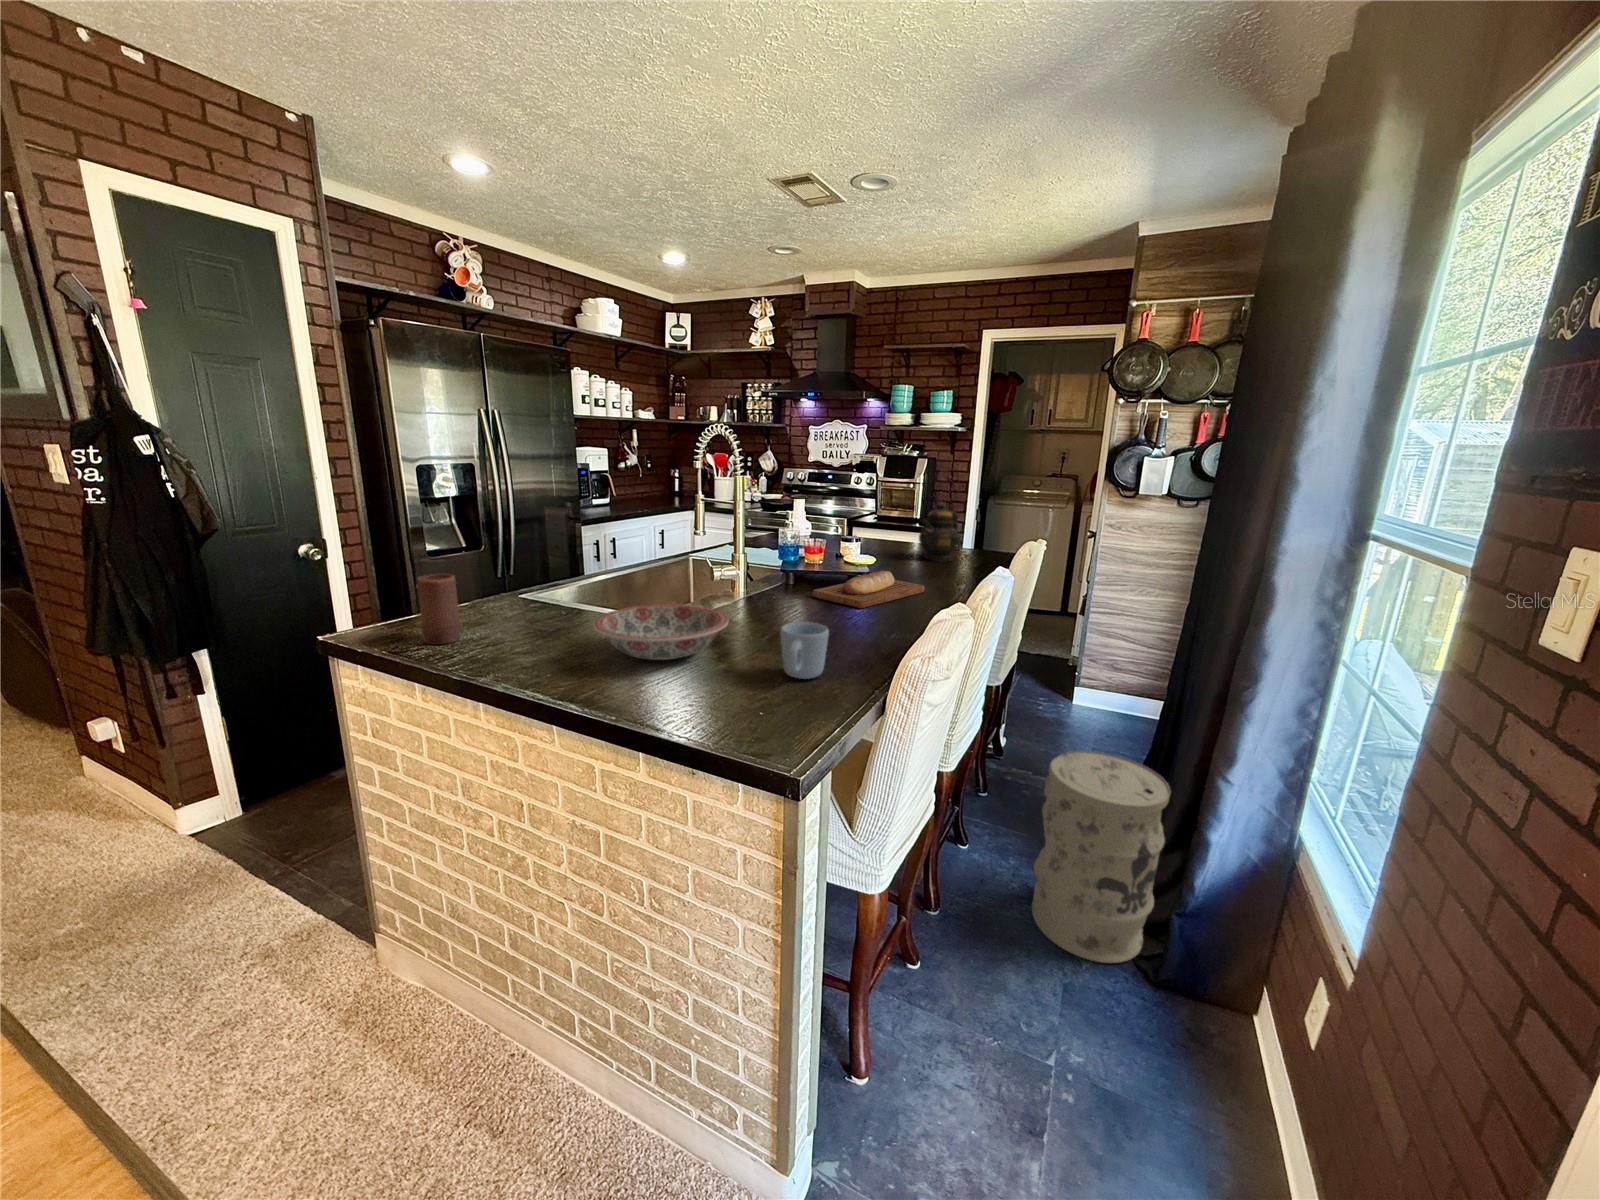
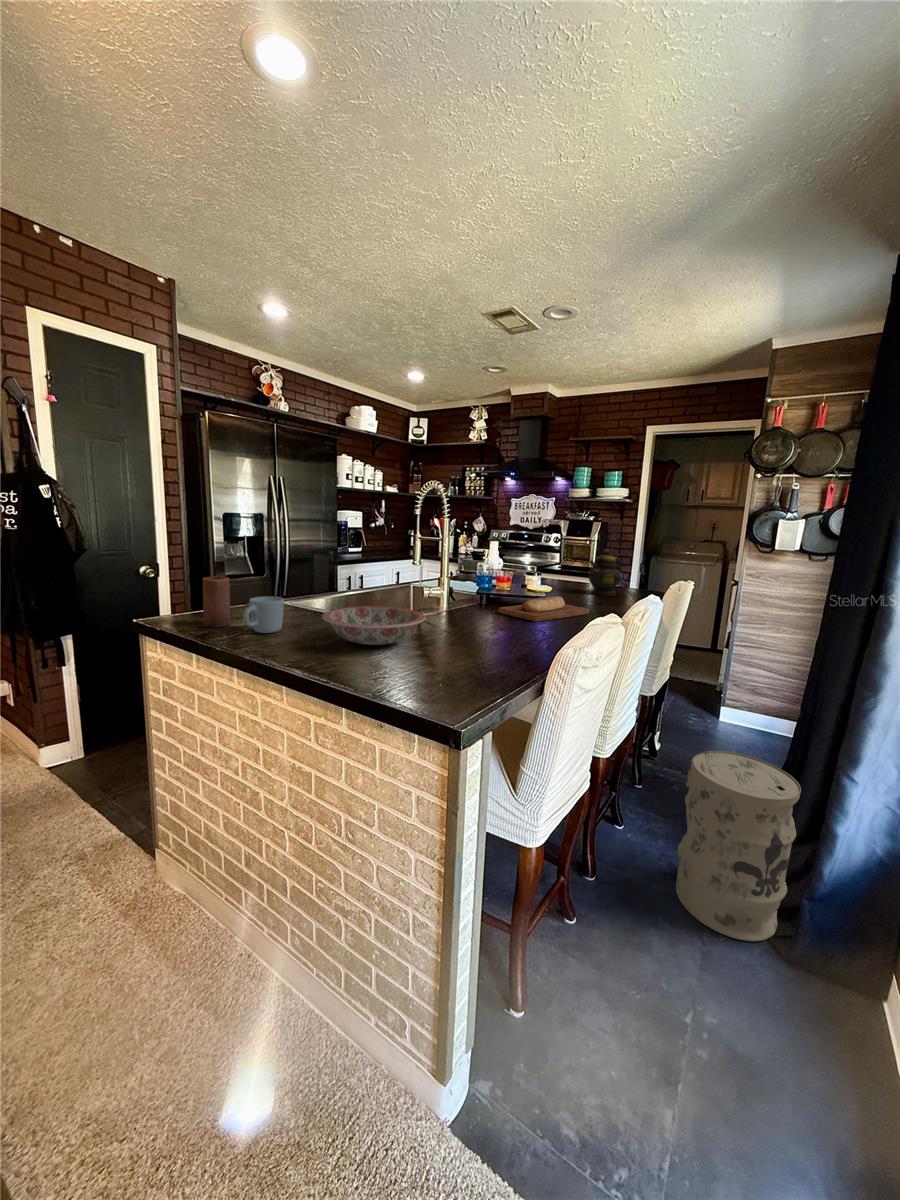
mug: present [780,622,829,679] -> present [243,596,284,633]

